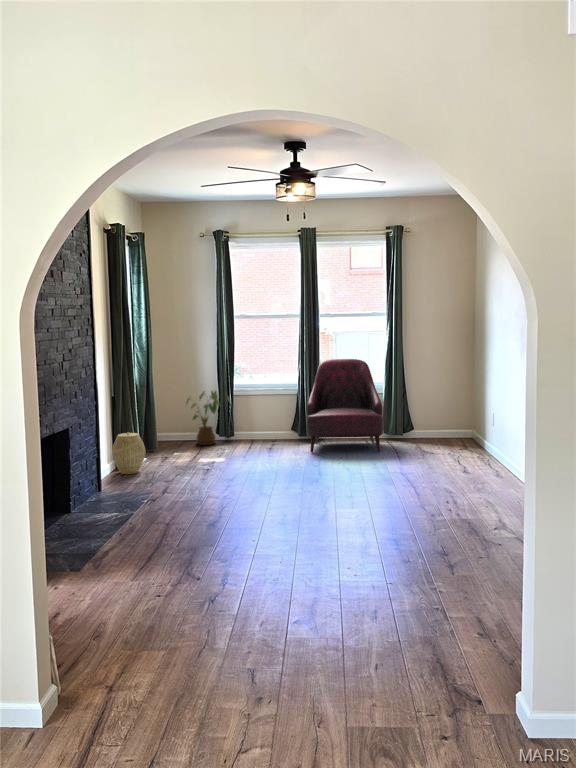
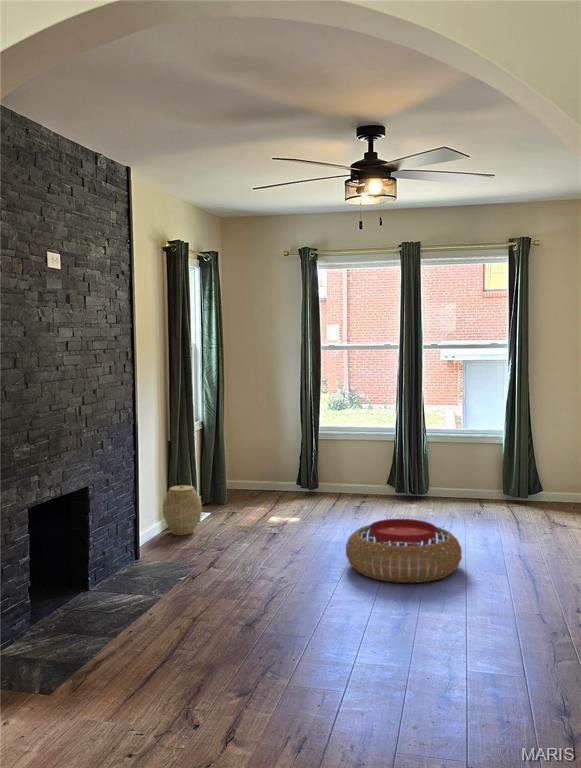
armchair: present [307,359,383,452] -> none [402,400,498,520]
house plant: present [186,391,230,445] -> none [263,433,316,498]
pouf: none [274,449,363,493] -> present [346,519,462,583]

